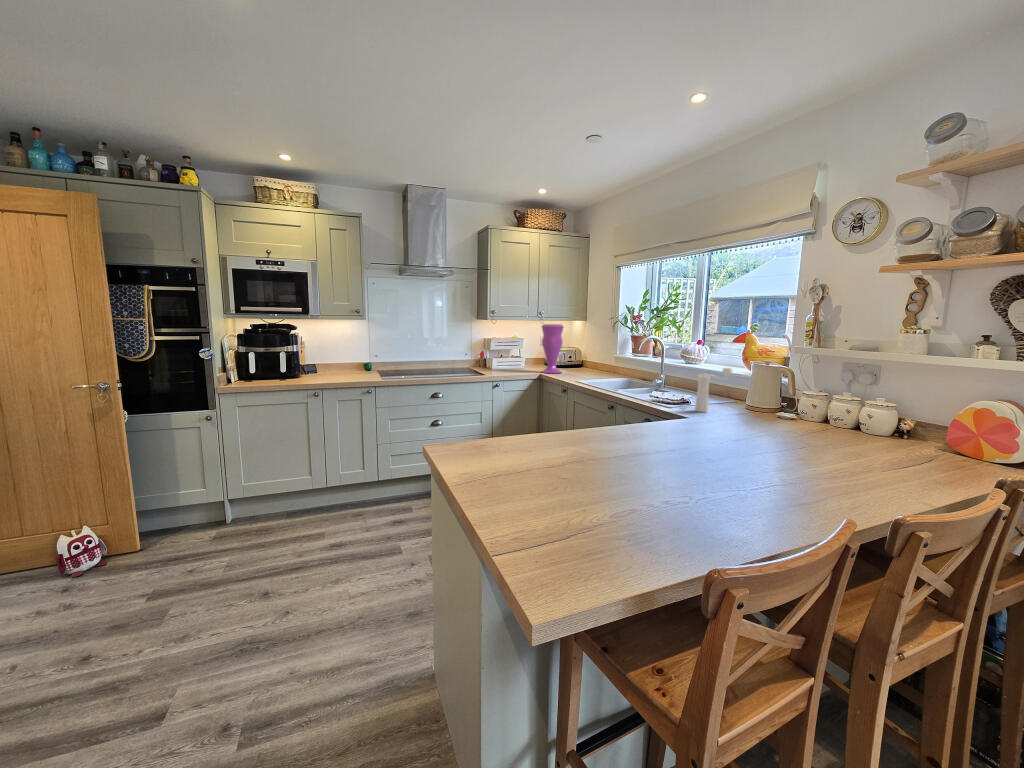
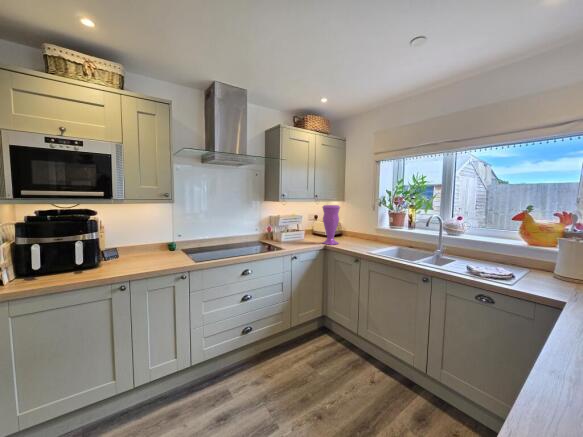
pepper mill: present [695,368,732,412] -> none [540,250,573,294]

